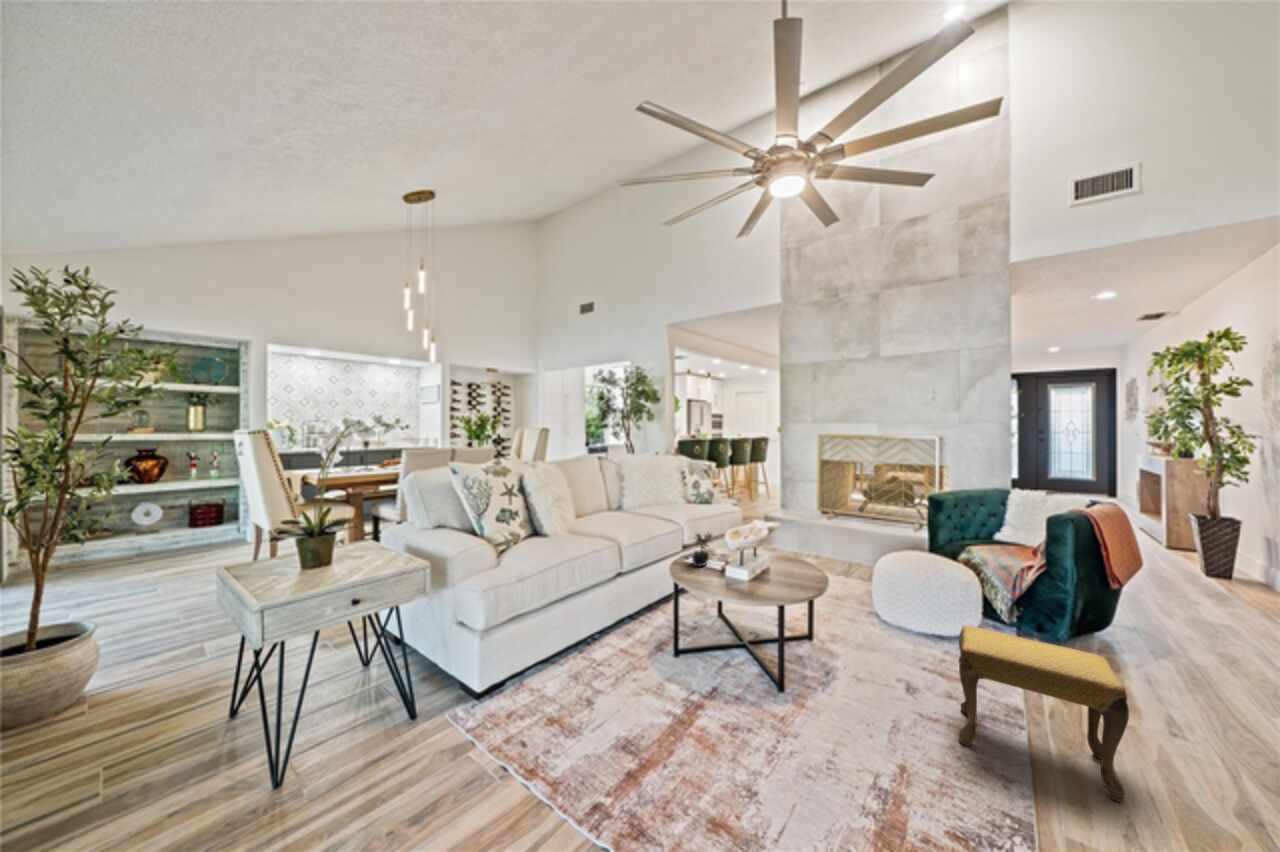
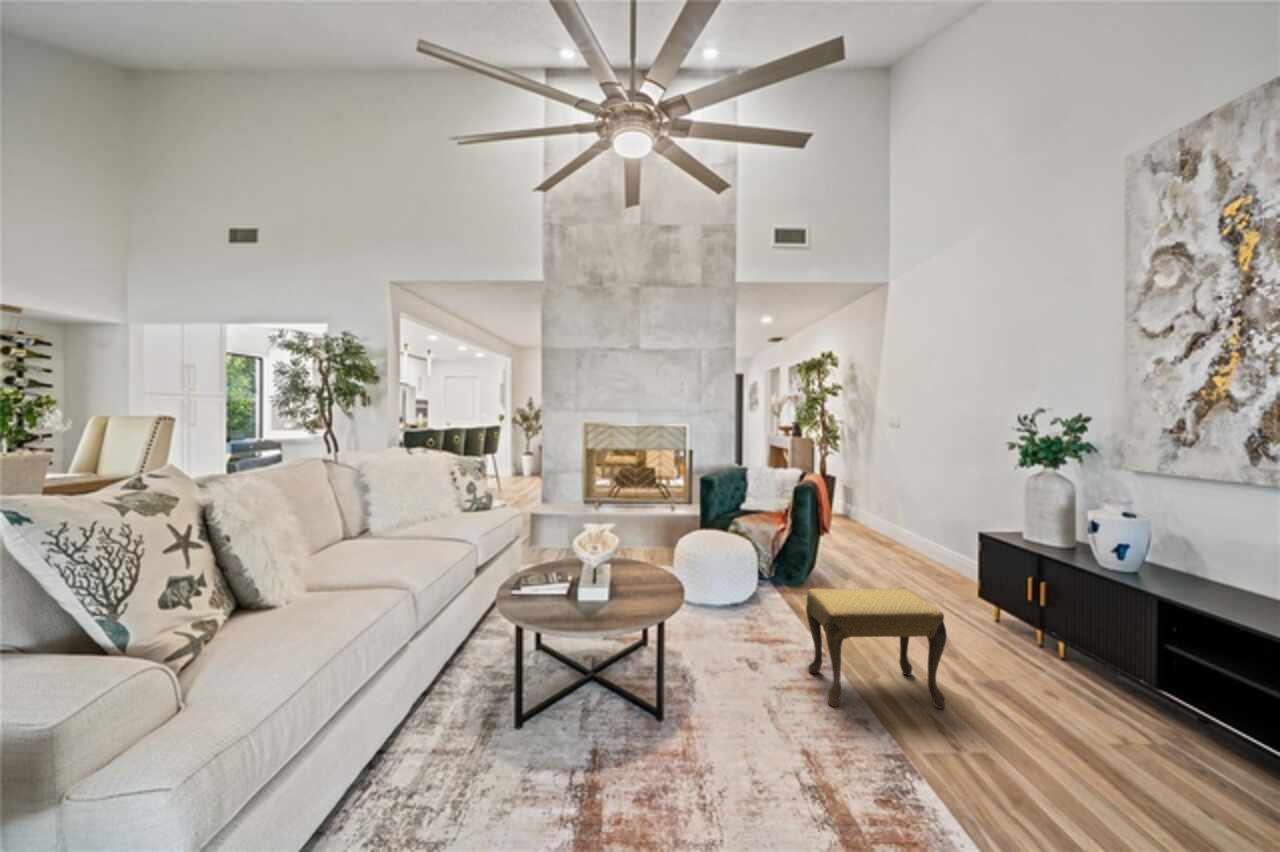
succulent plant: present [692,534,712,567] -> none [524,546,552,597]

